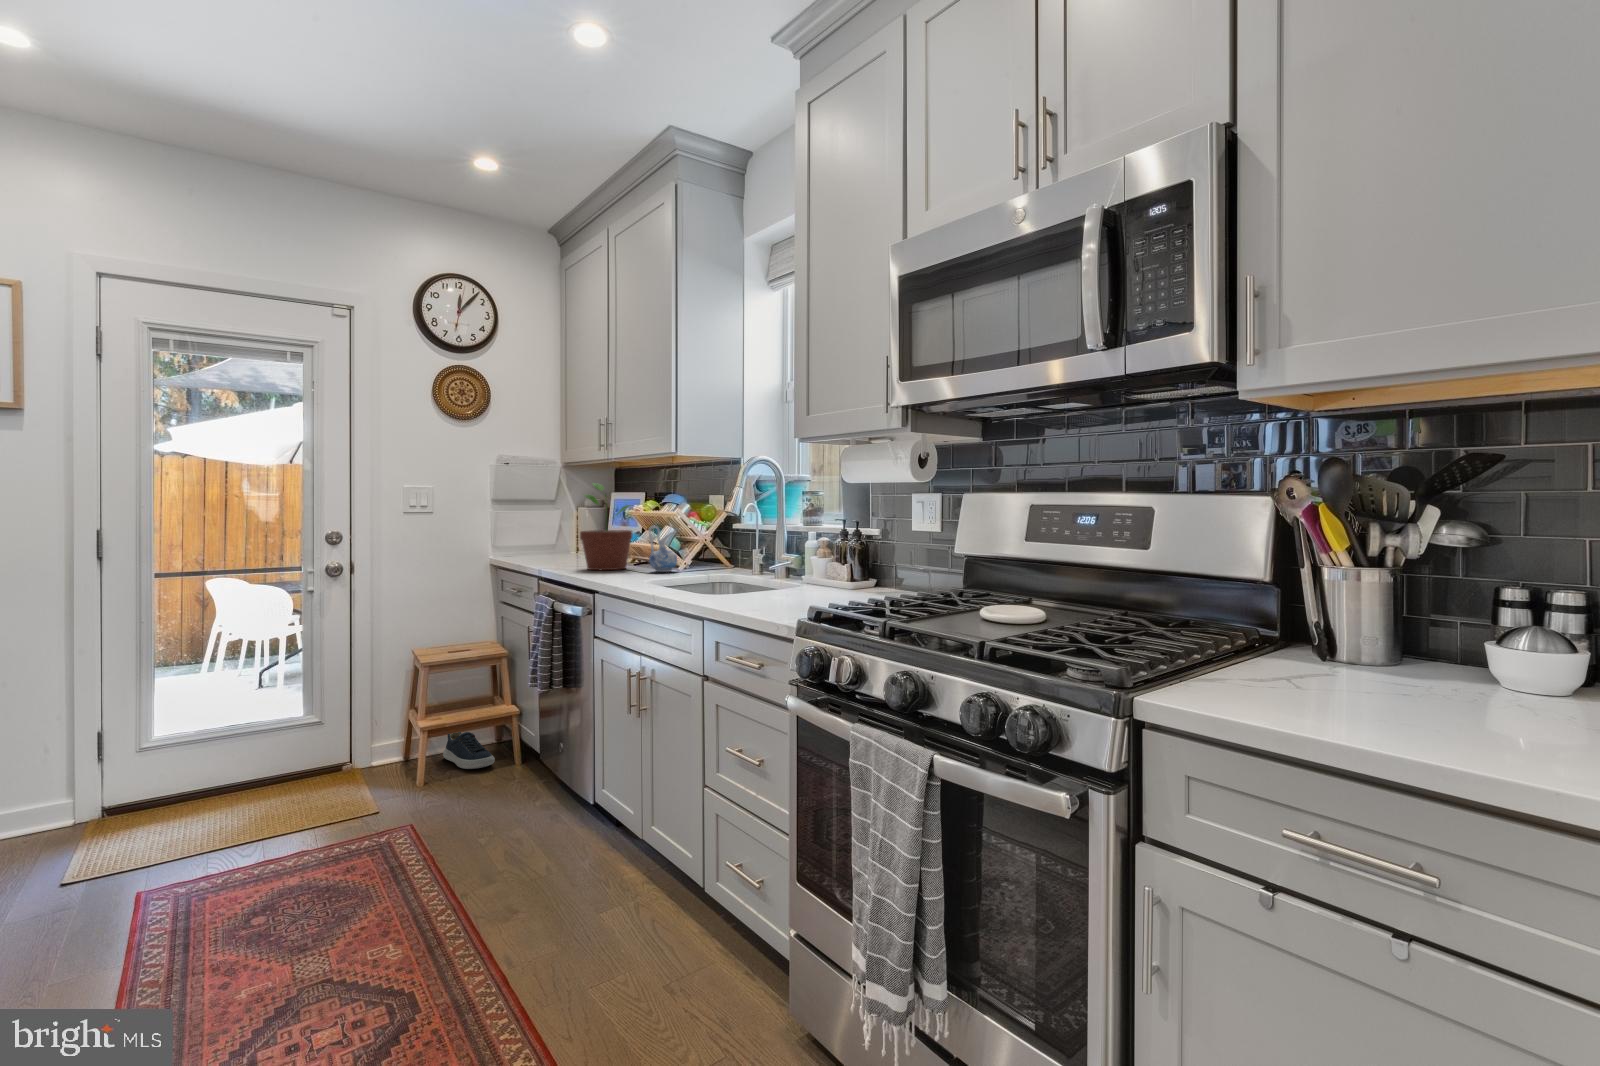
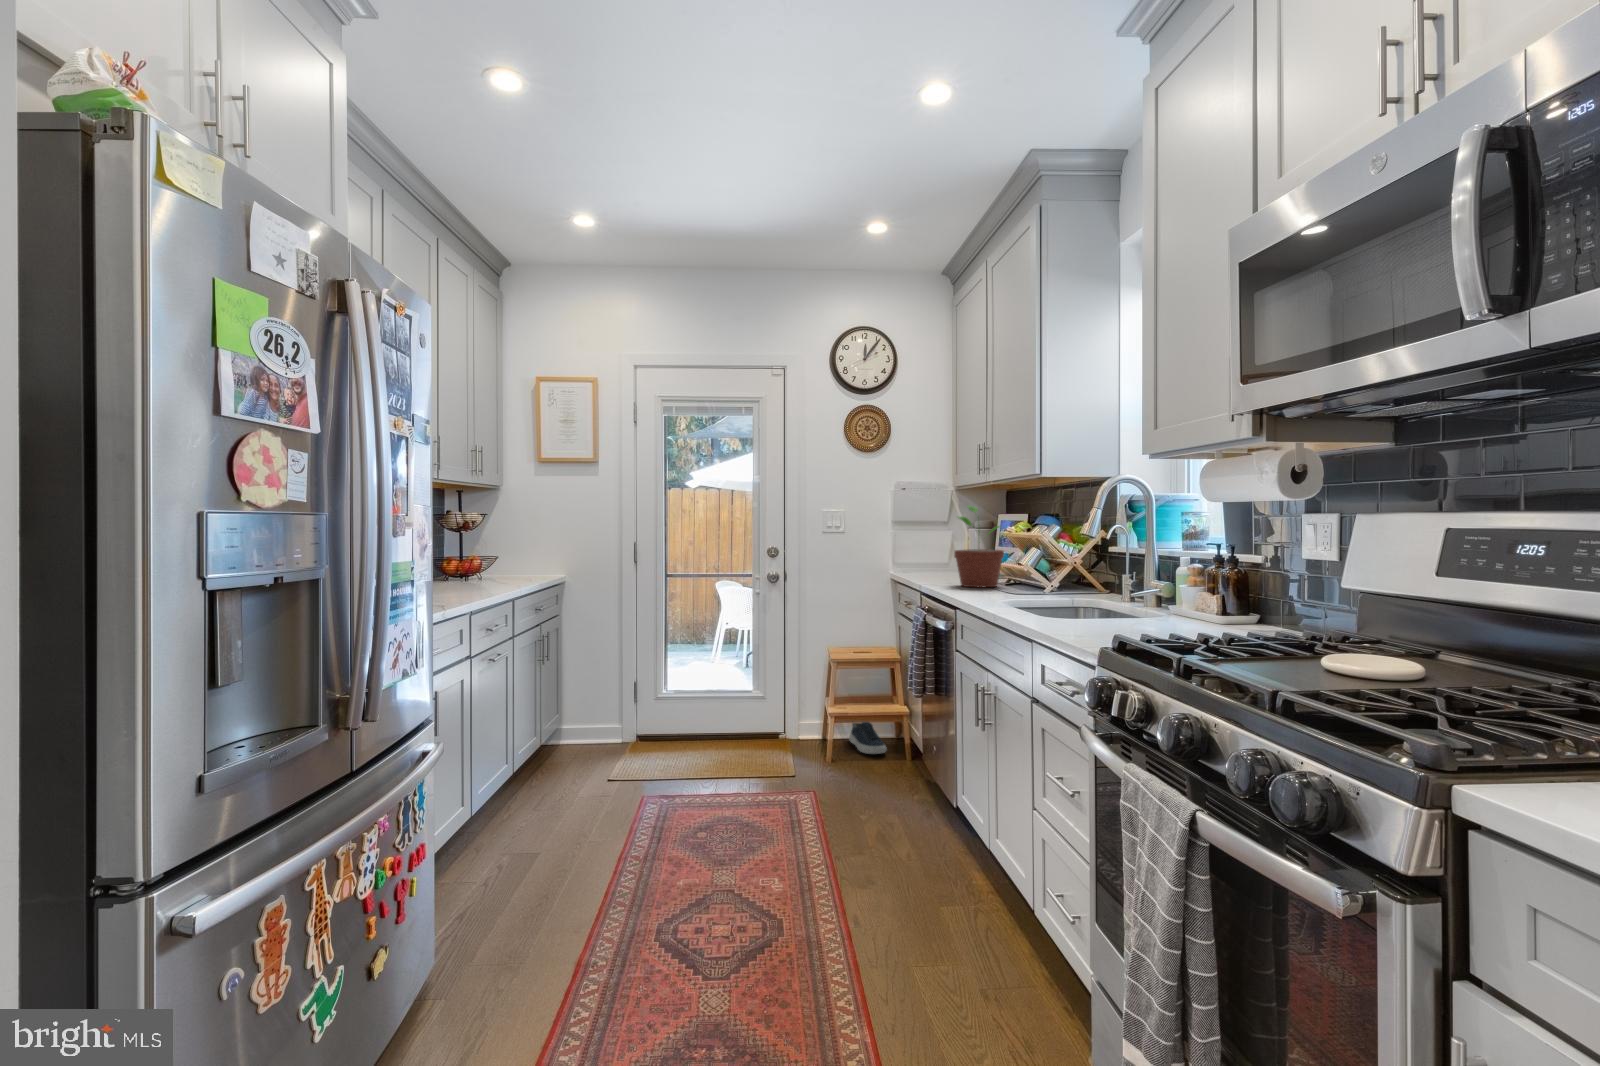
ceramic pitcher: present [649,526,677,572] -> none [1016,546,1044,592]

